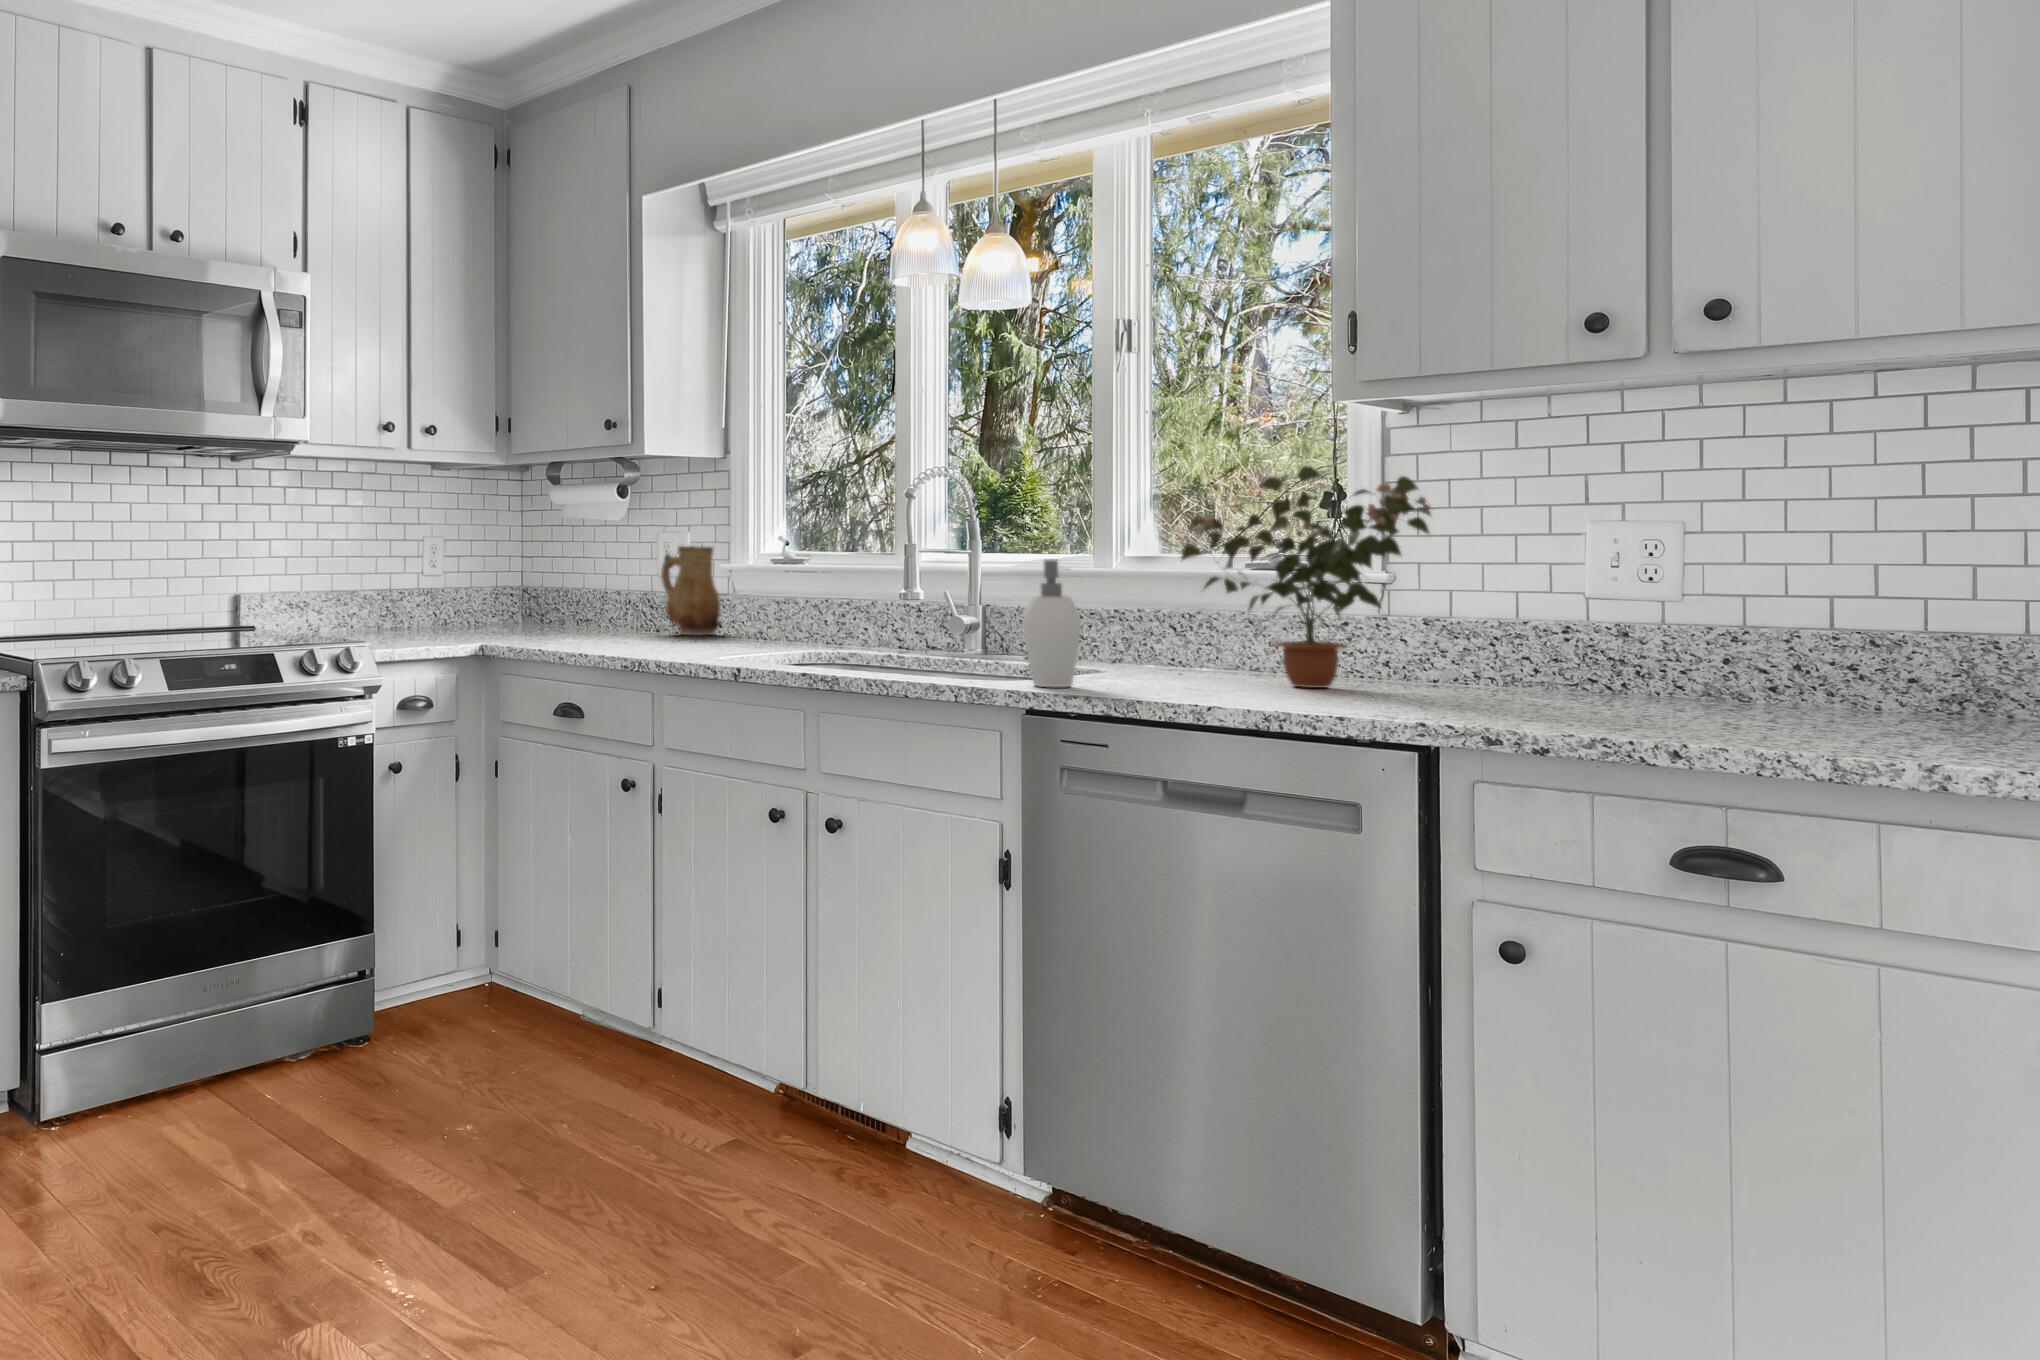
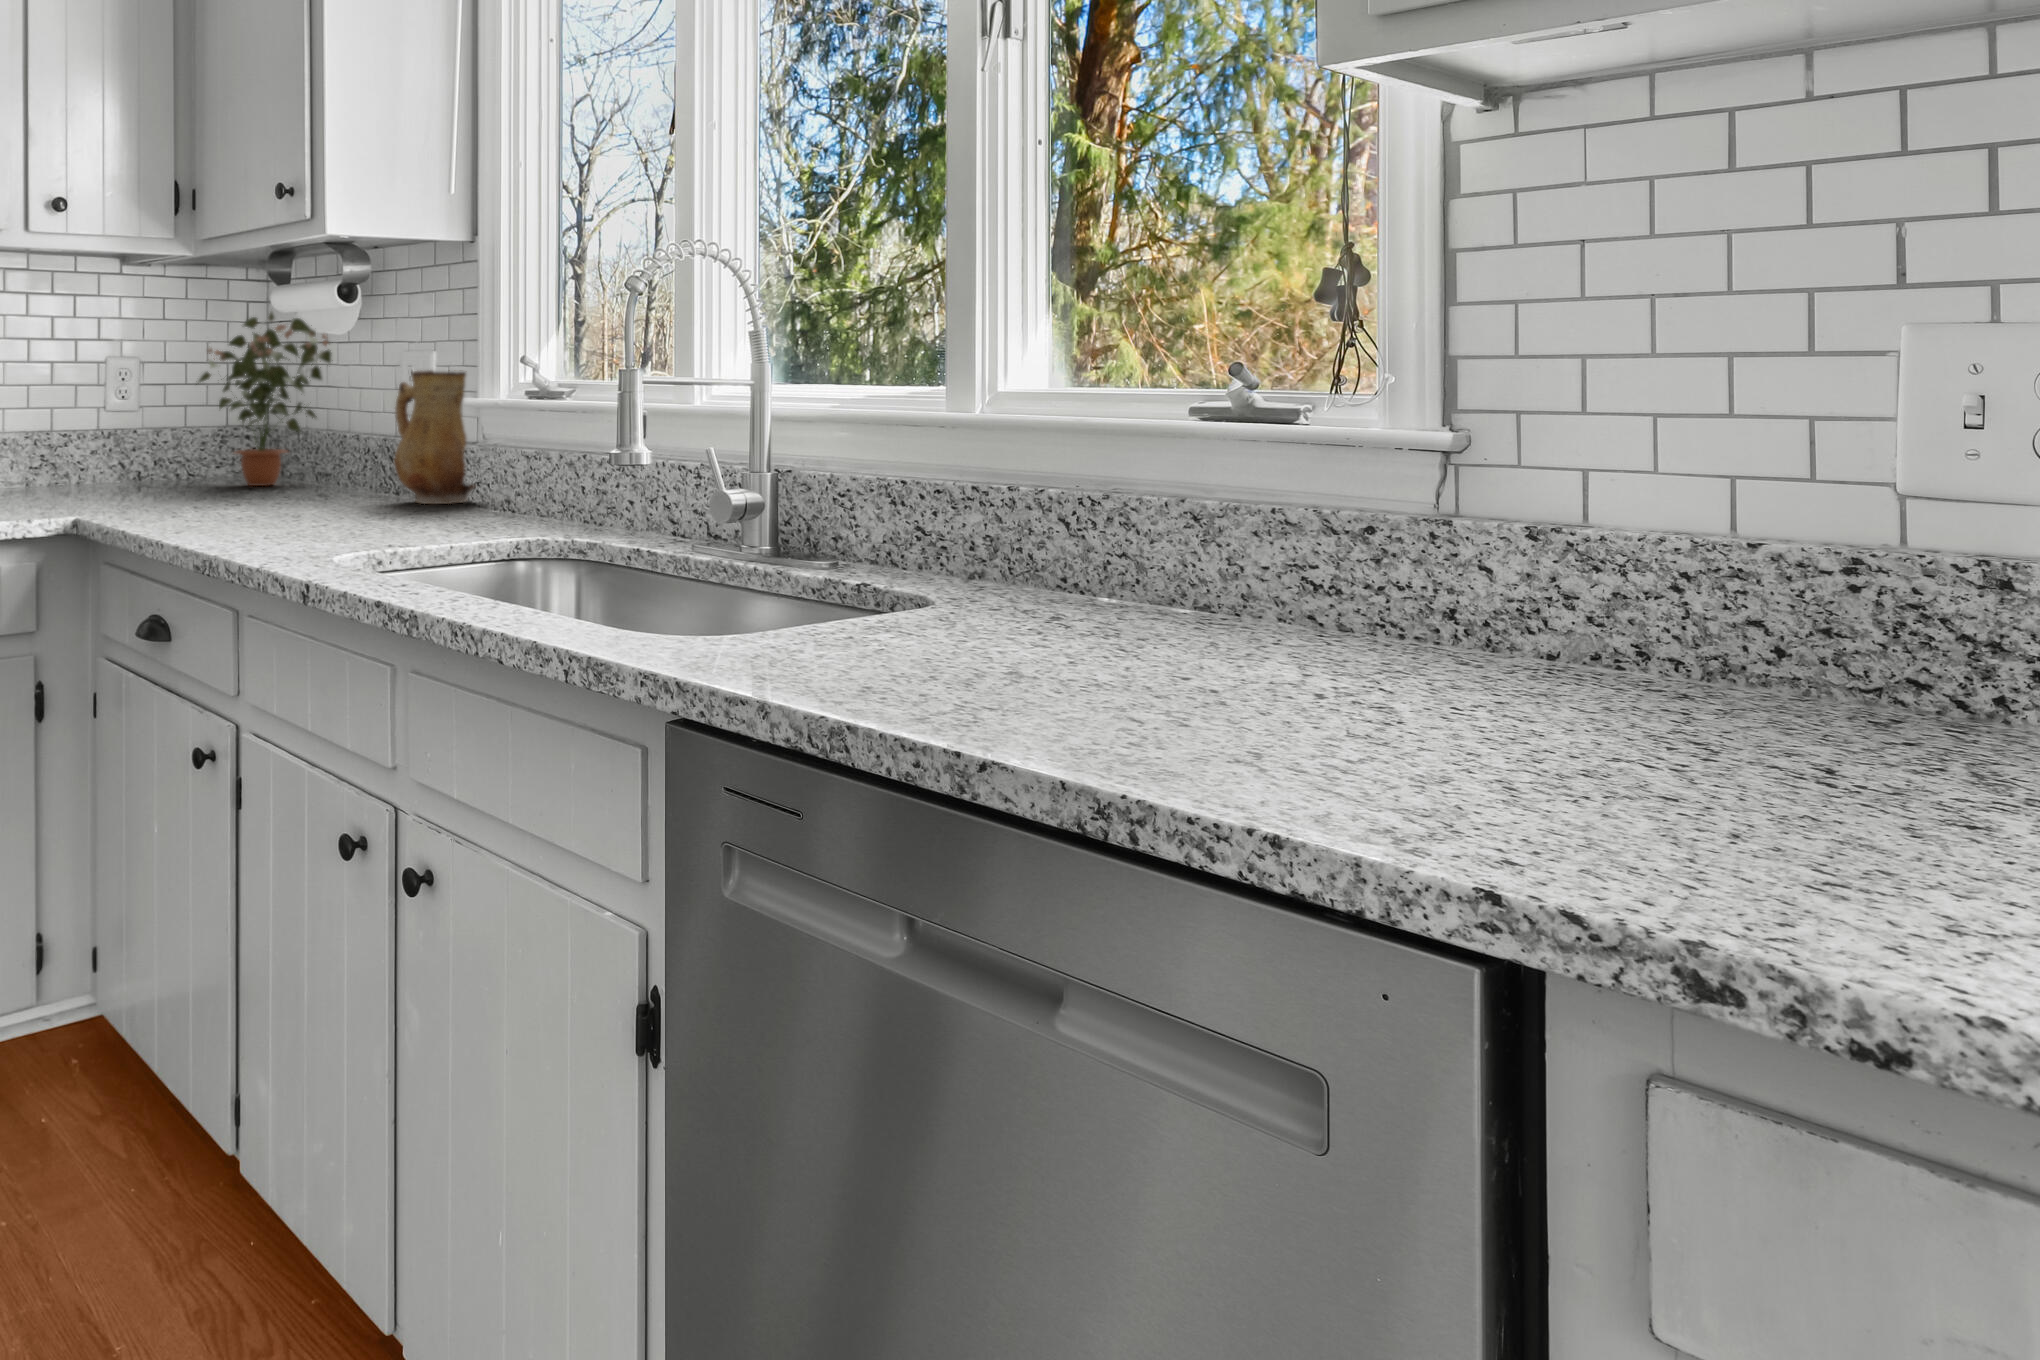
potted plant: present [1181,466,1431,688] -> present [199,312,332,486]
soap dispenser: present [1023,559,1081,687] -> none [680,407,795,673]

